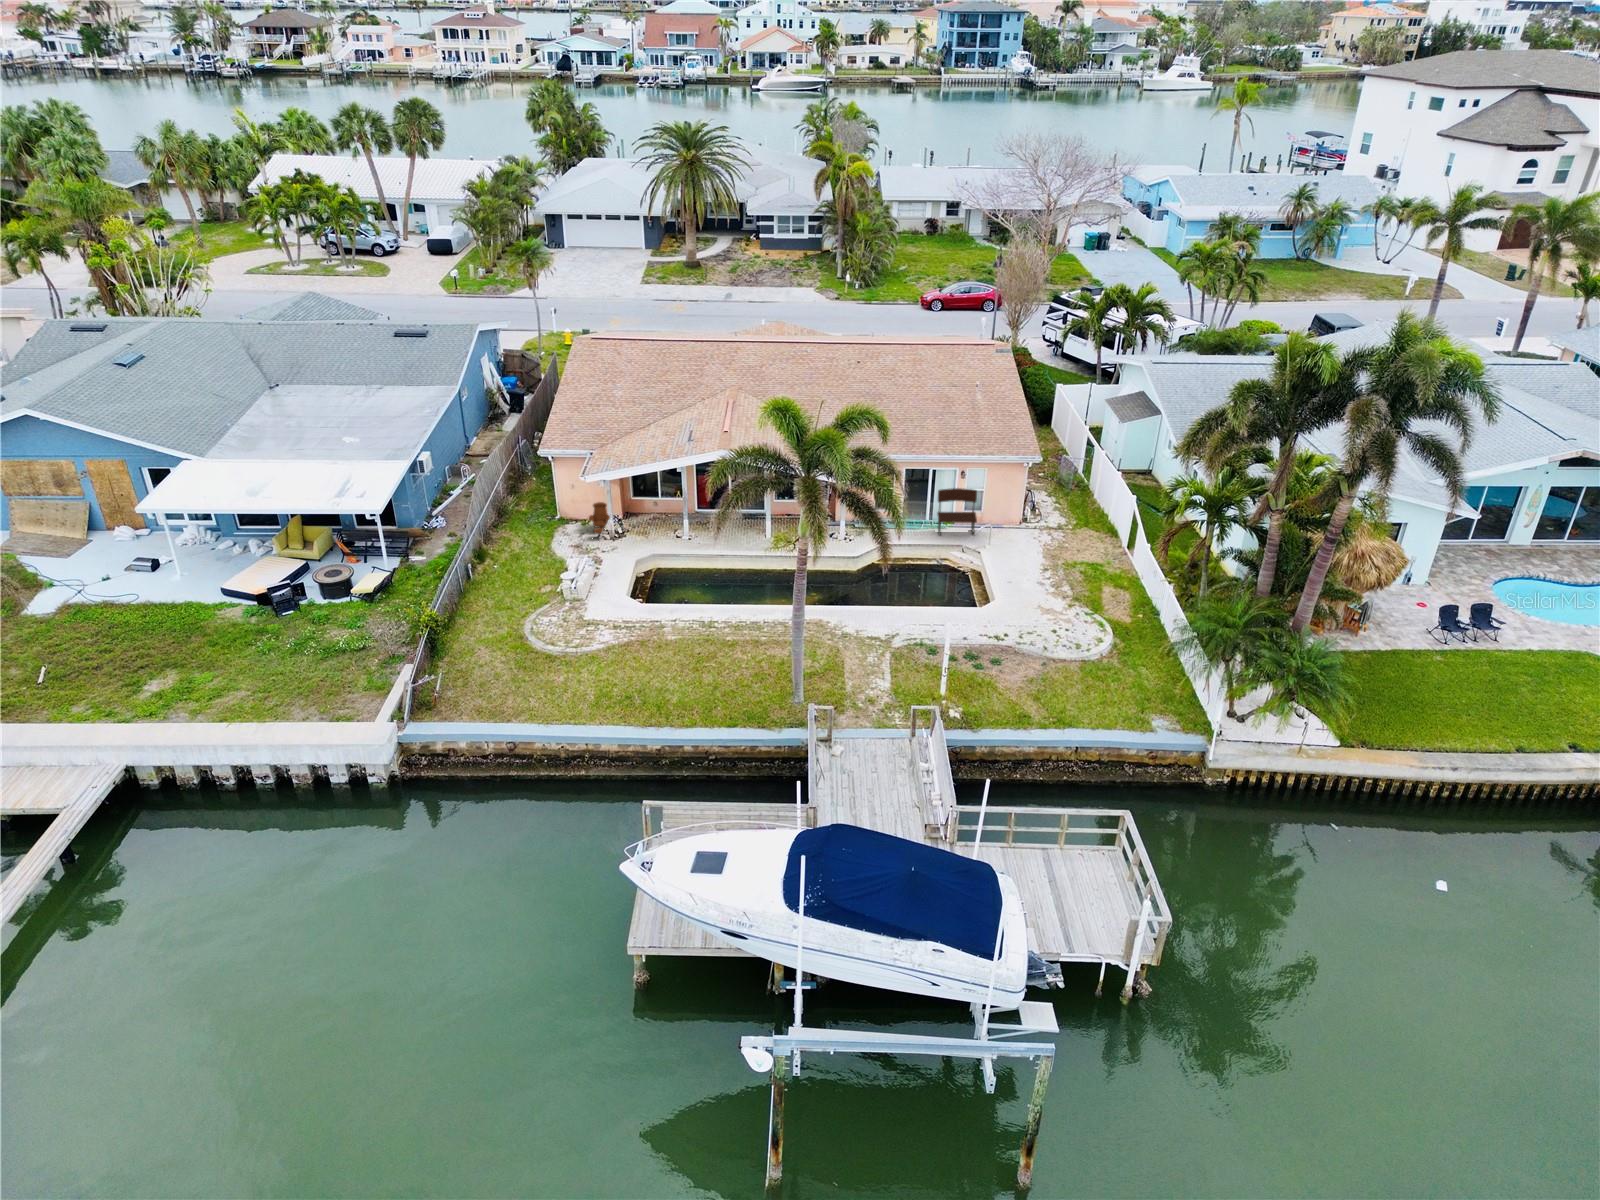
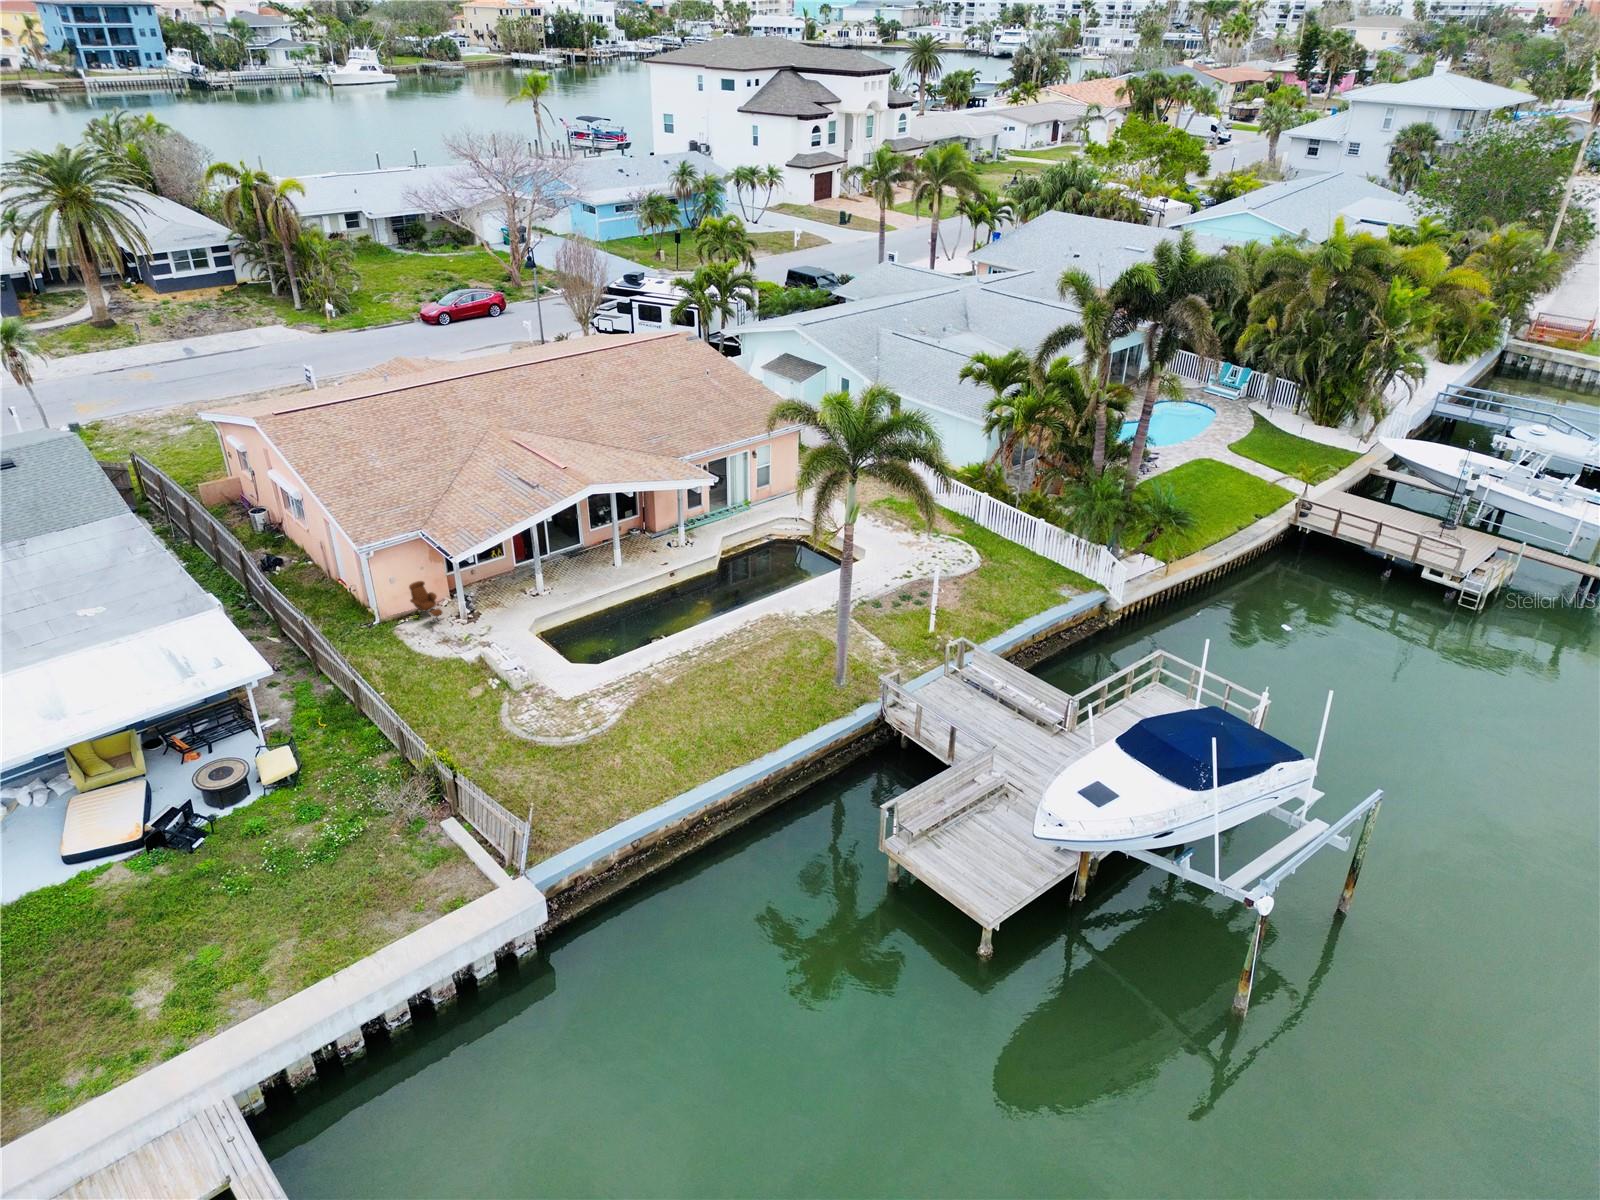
bench: present [937,488,977,535] -> none [736,467,776,517]

